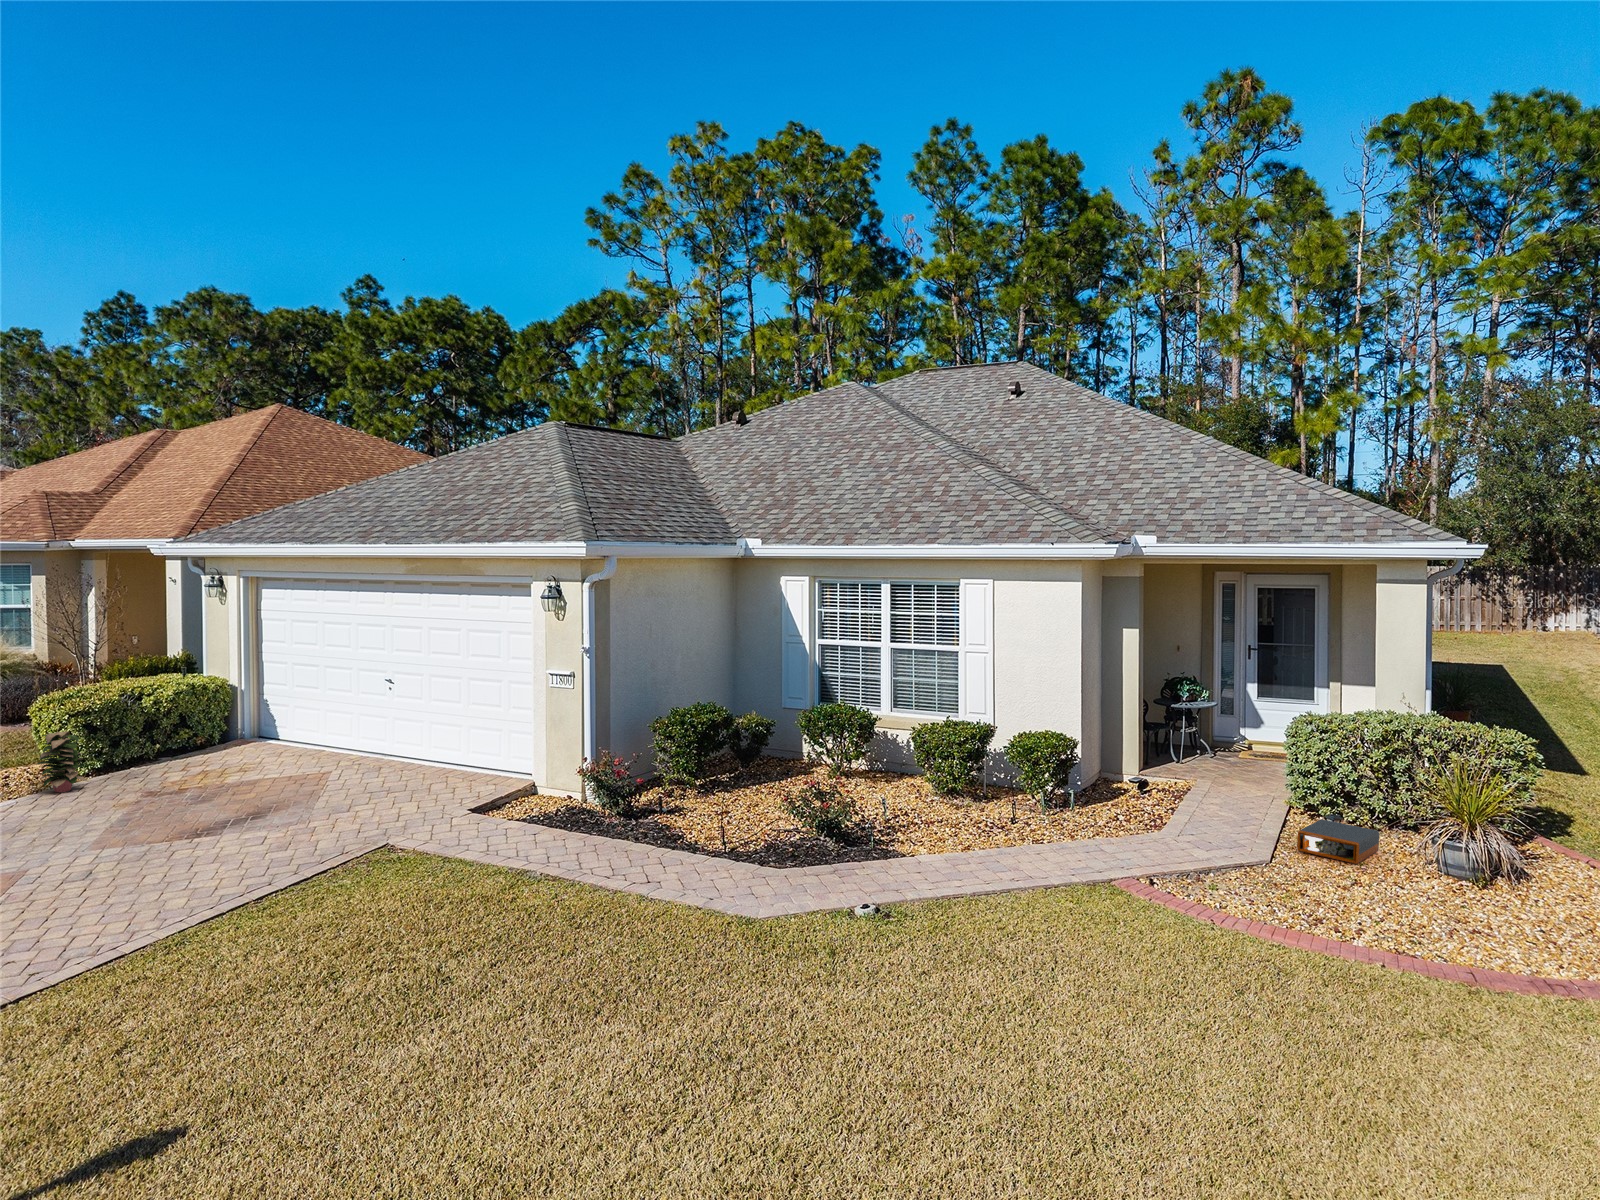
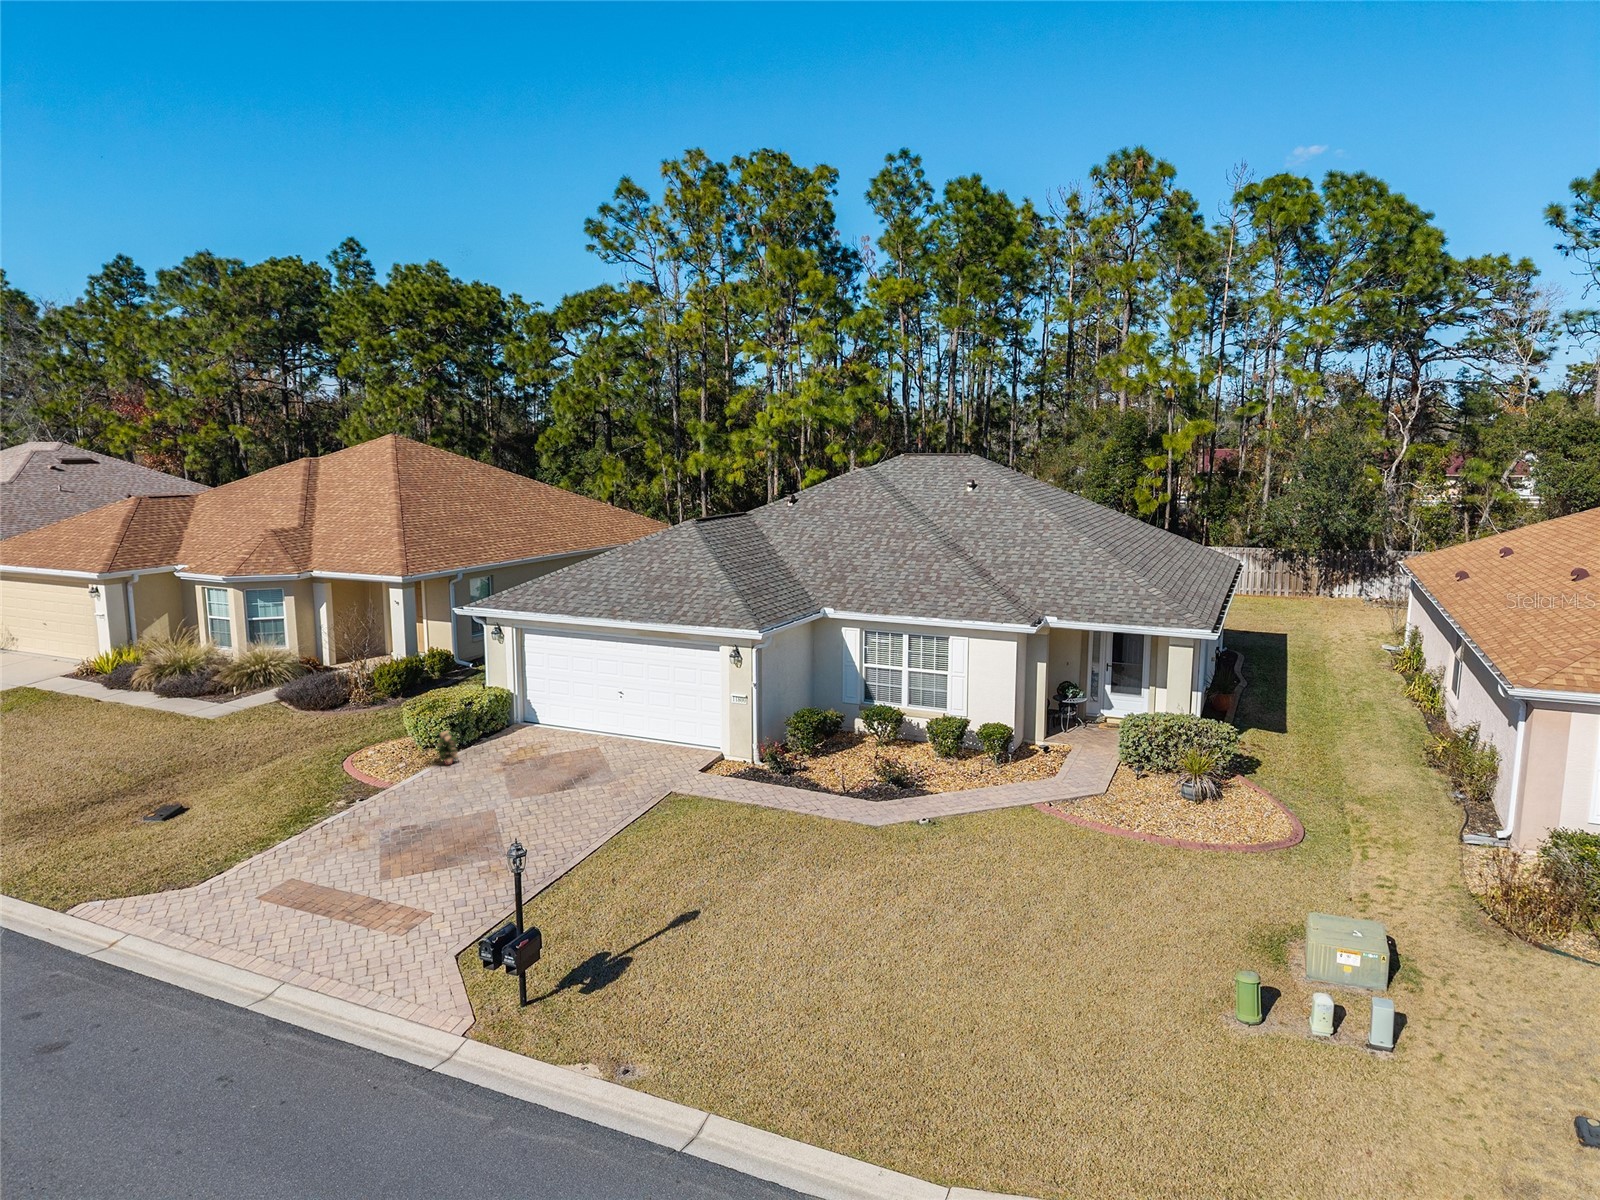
storage box: present [1297,819,1379,864] -> none [1120,770,1159,793]

